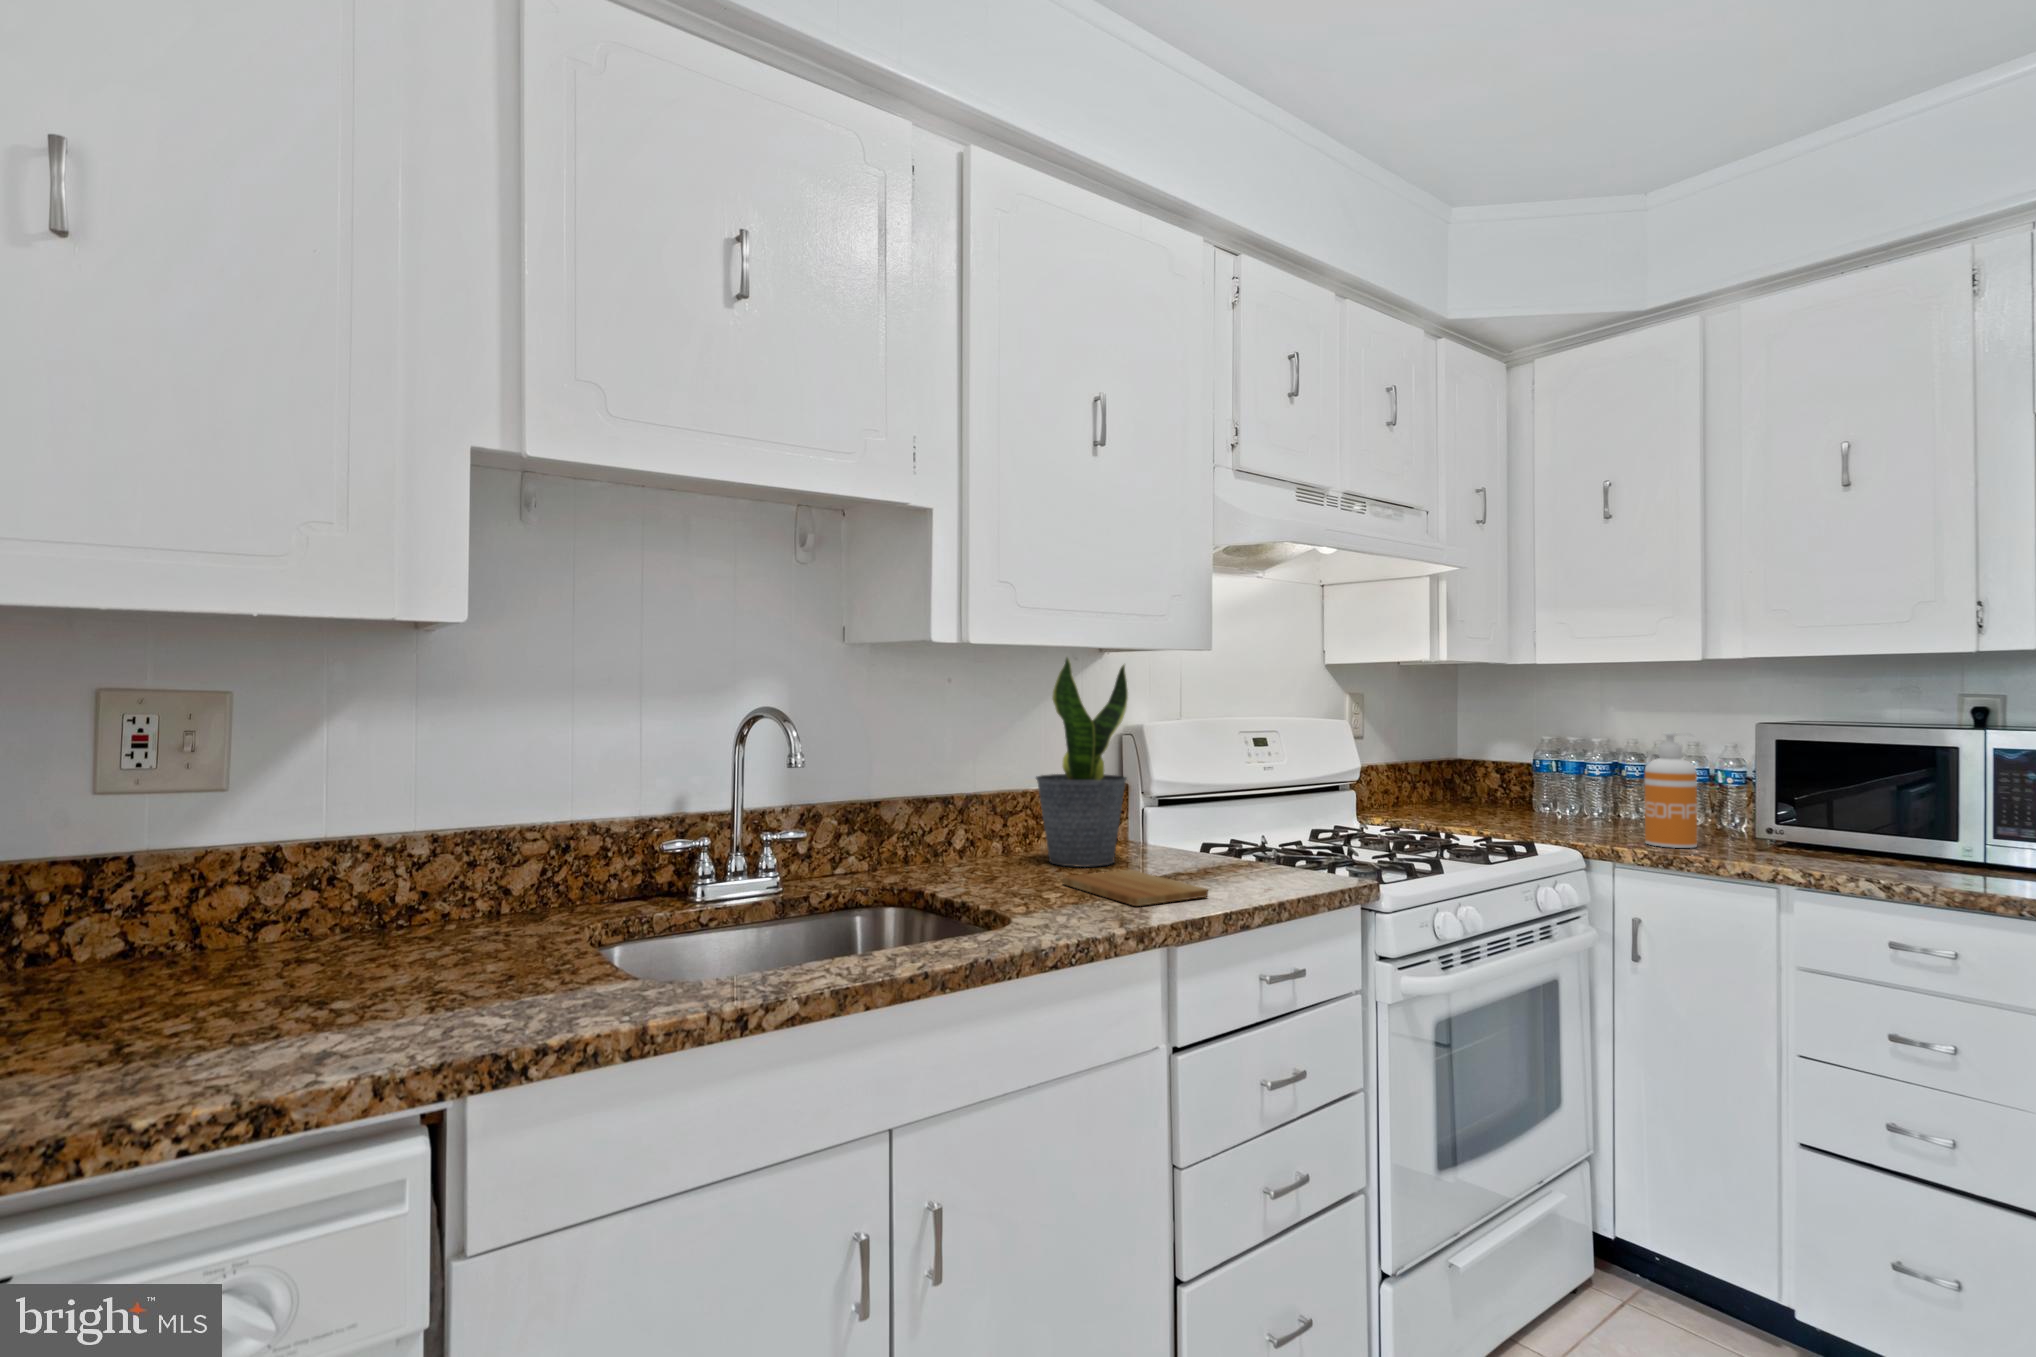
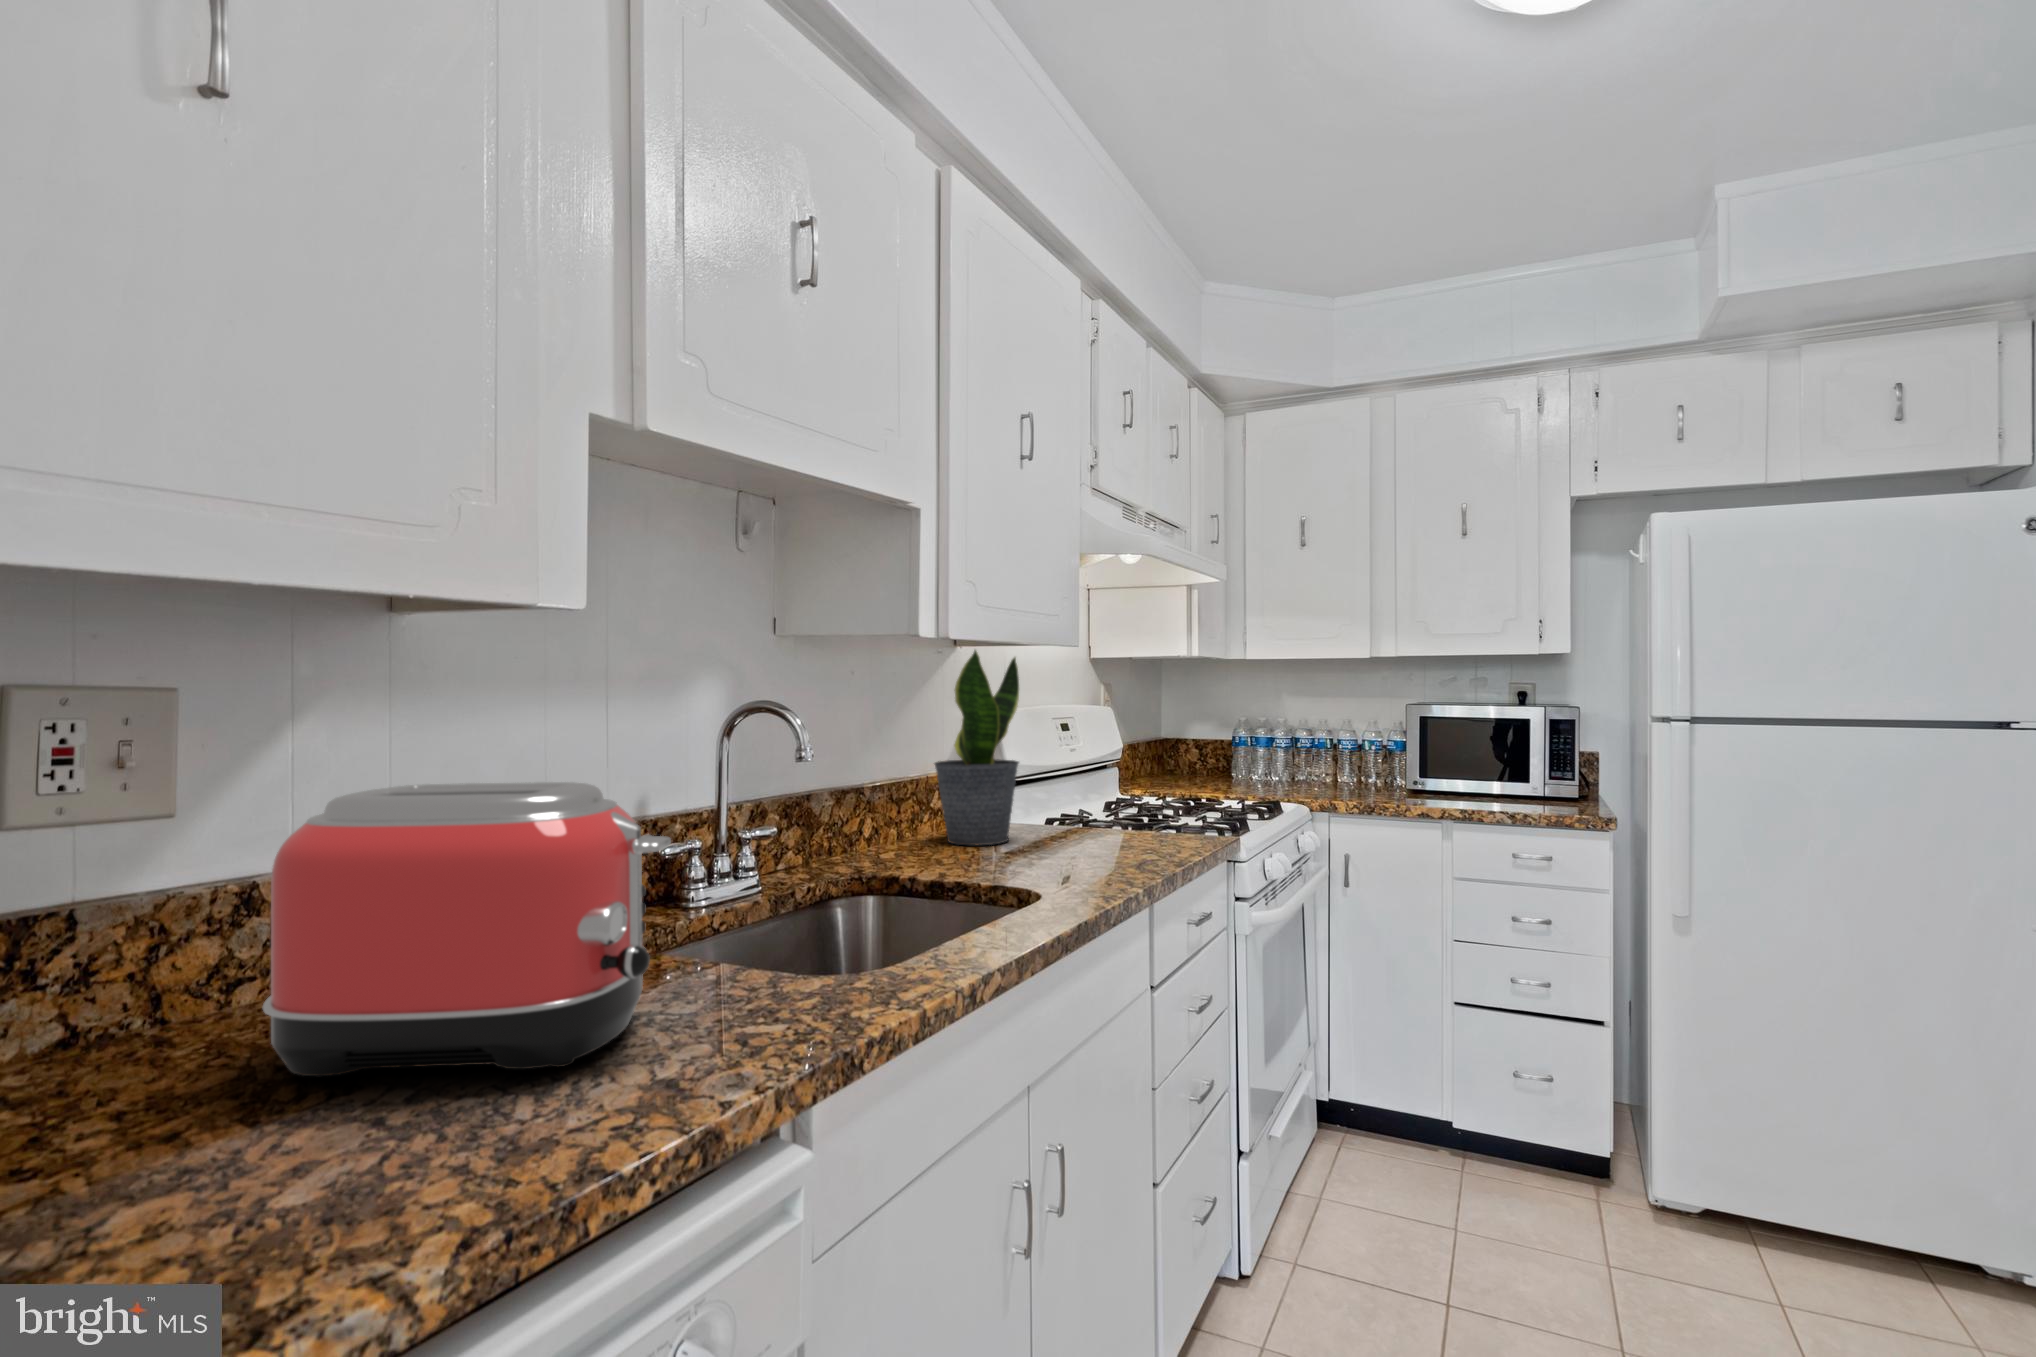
soap dispenser: present [1645,732,1697,848] -> none [1346,710,1383,798]
toaster: none [145,775,471,1025] -> present [263,782,671,1076]
cutting board: present [1062,870,1208,906] -> none [1003,843,1141,871]

